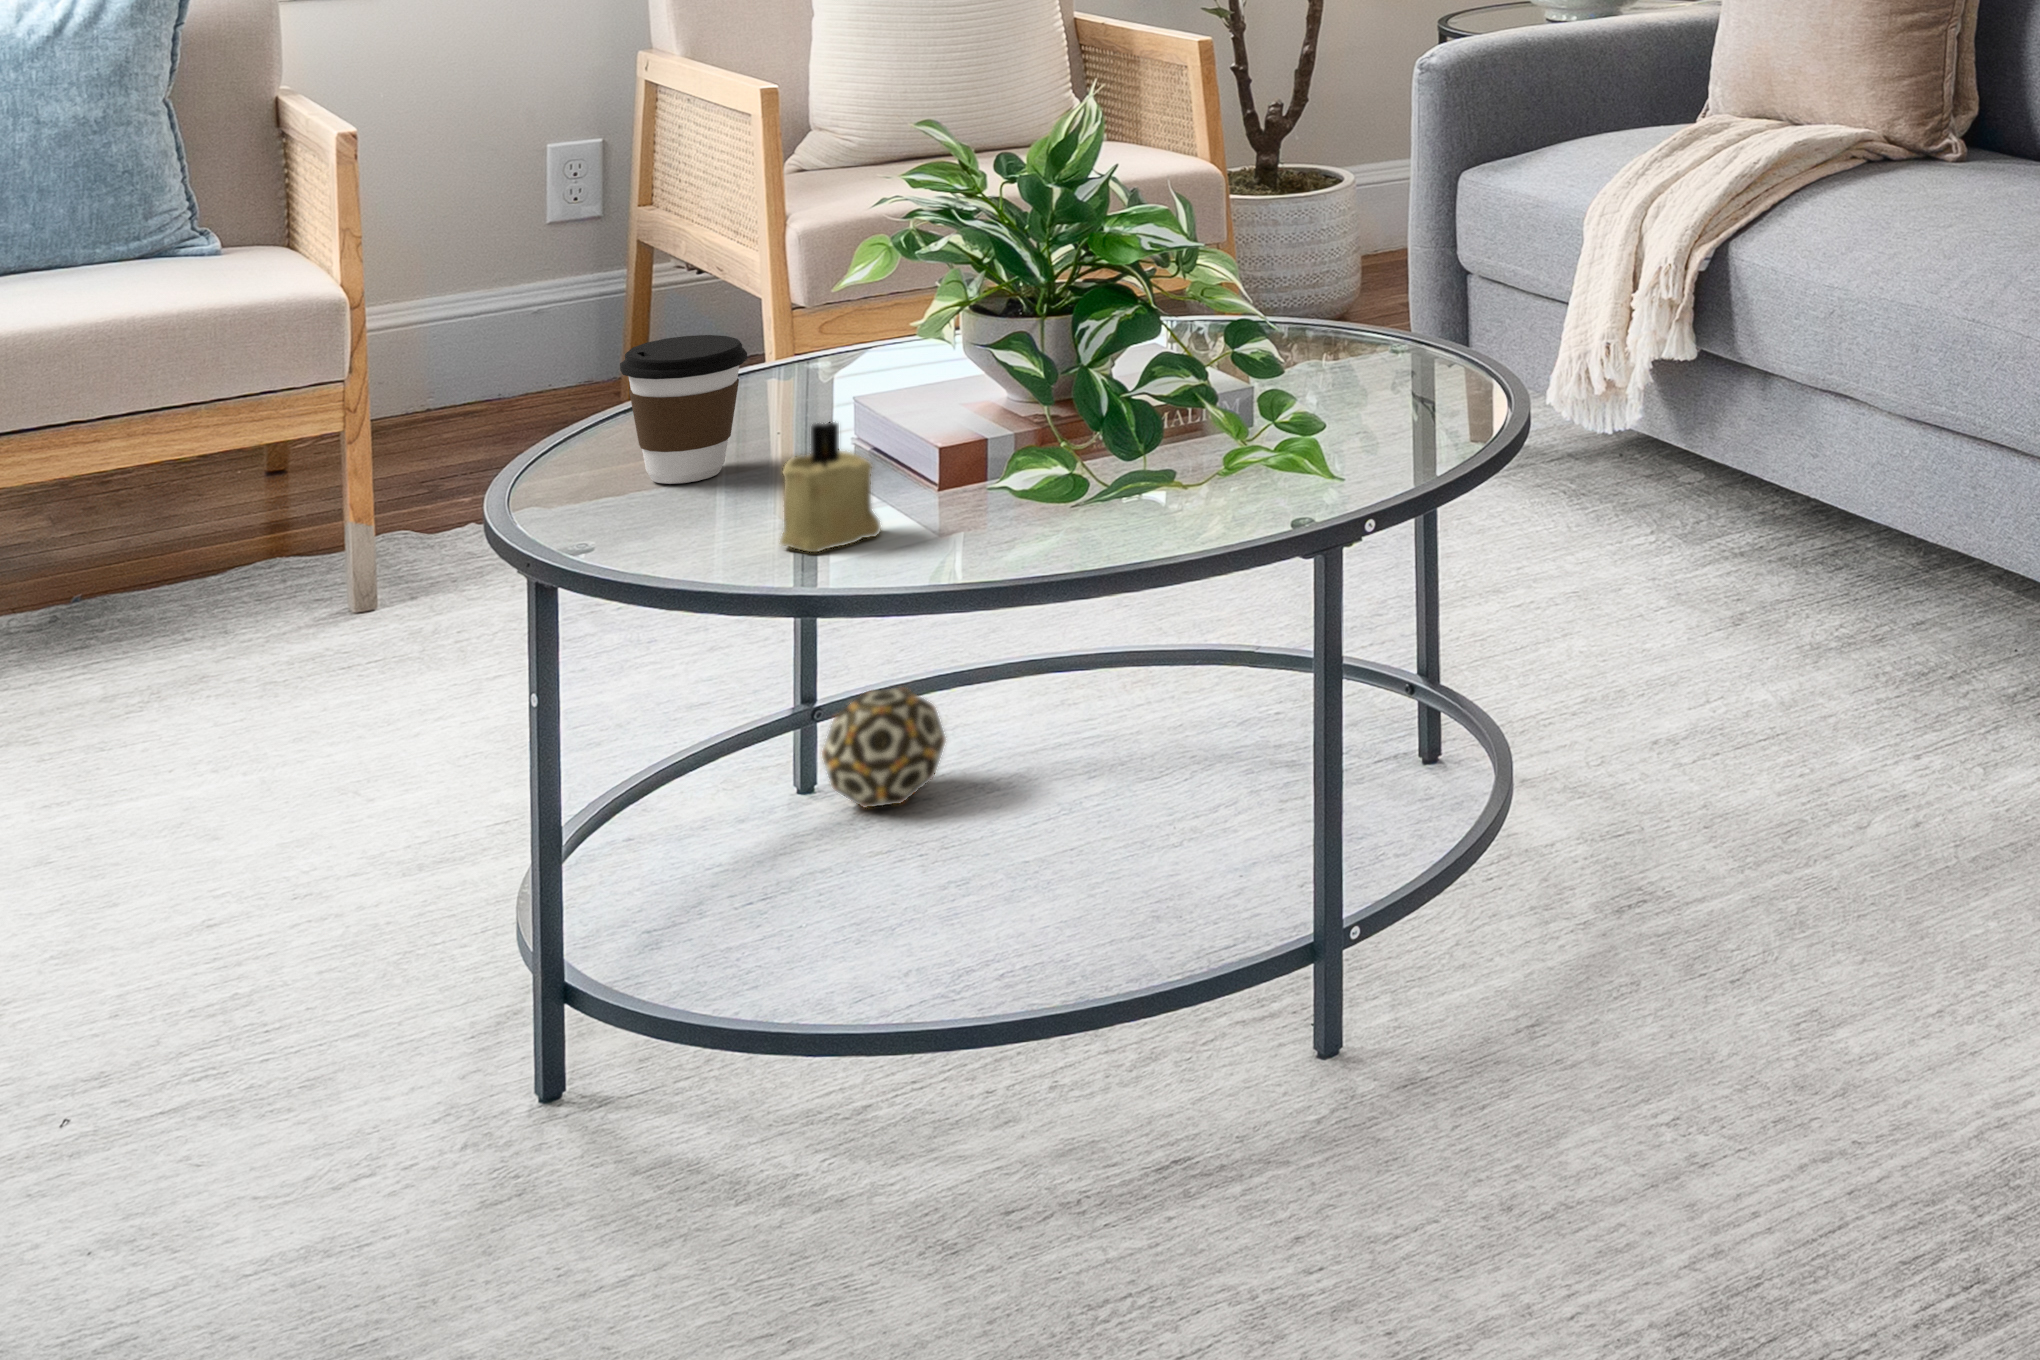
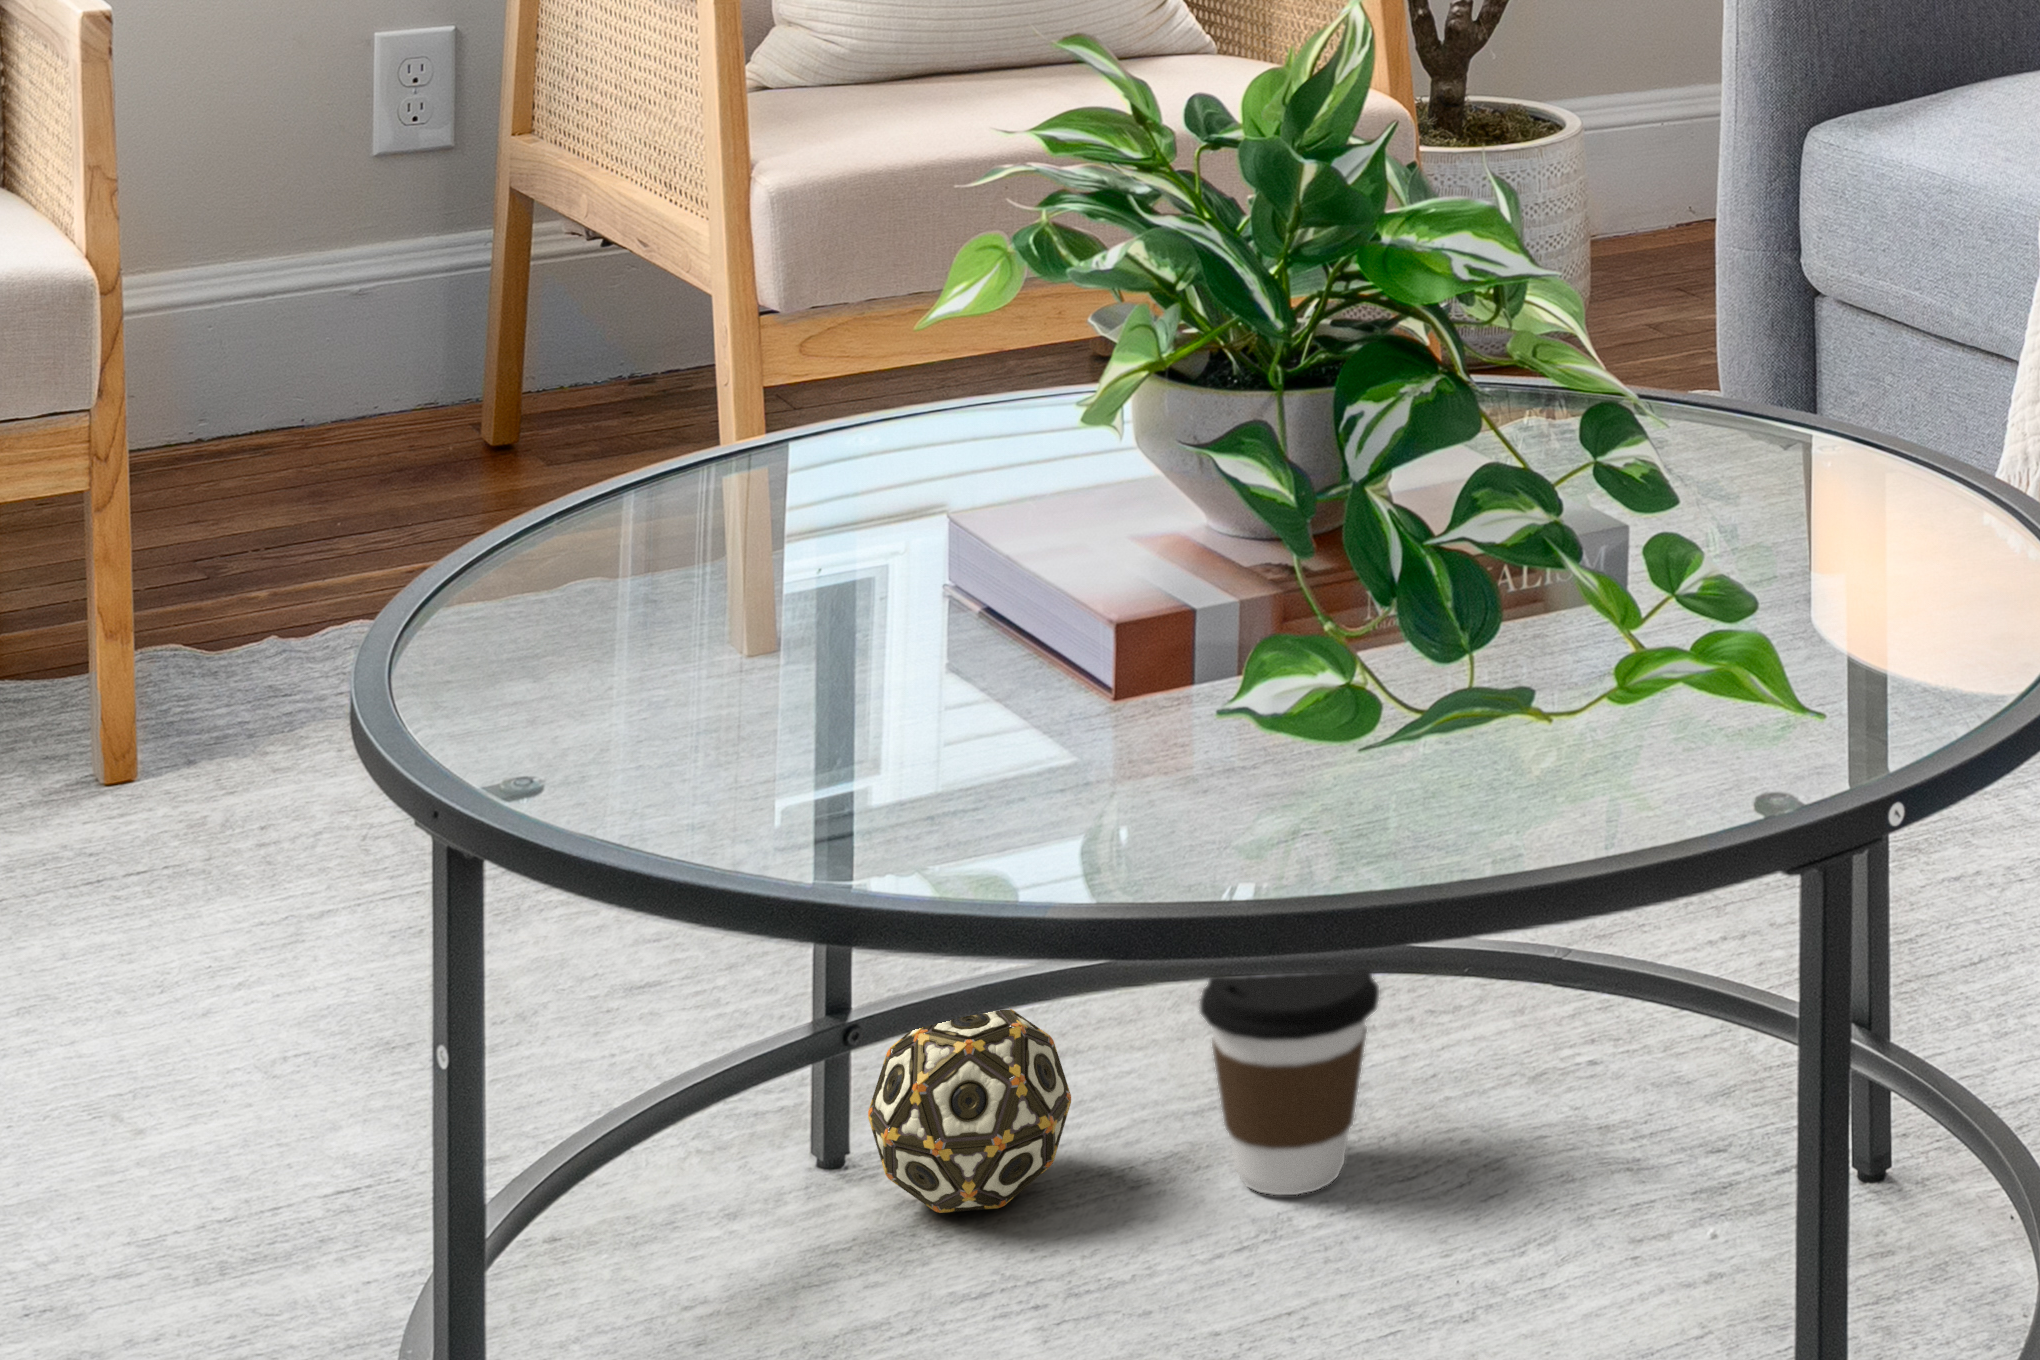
coffee cup: present [620,335,747,484] -> present [1200,969,1379,1195]
candle: present [780,422,881,552] -> none [850,582,1024,825]

